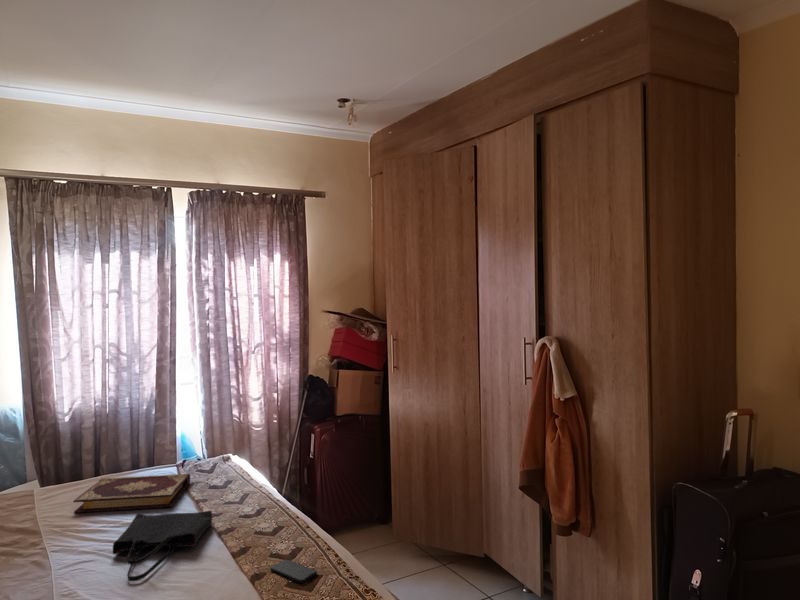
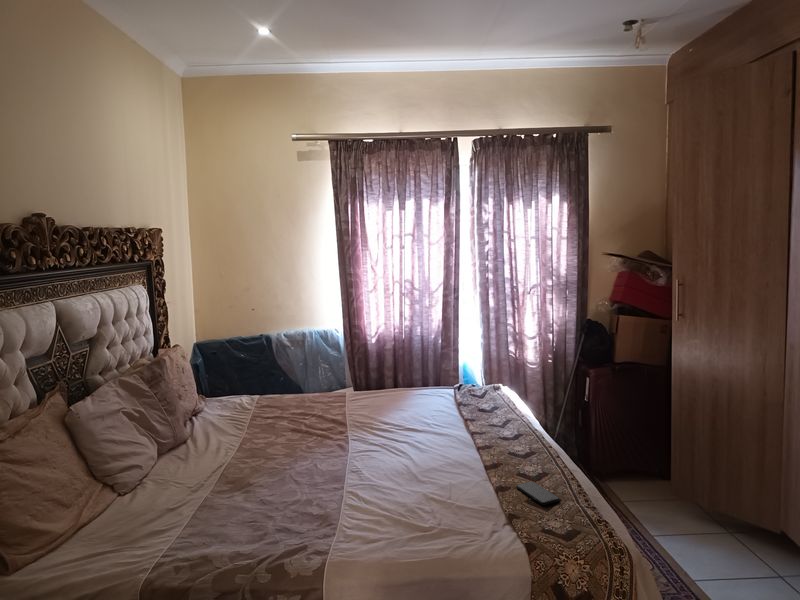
book: present [74,474,190,513] -> none [372,390,463,420]
tote bag: present [113,511,212,581] -> none [392,419,474,470]

